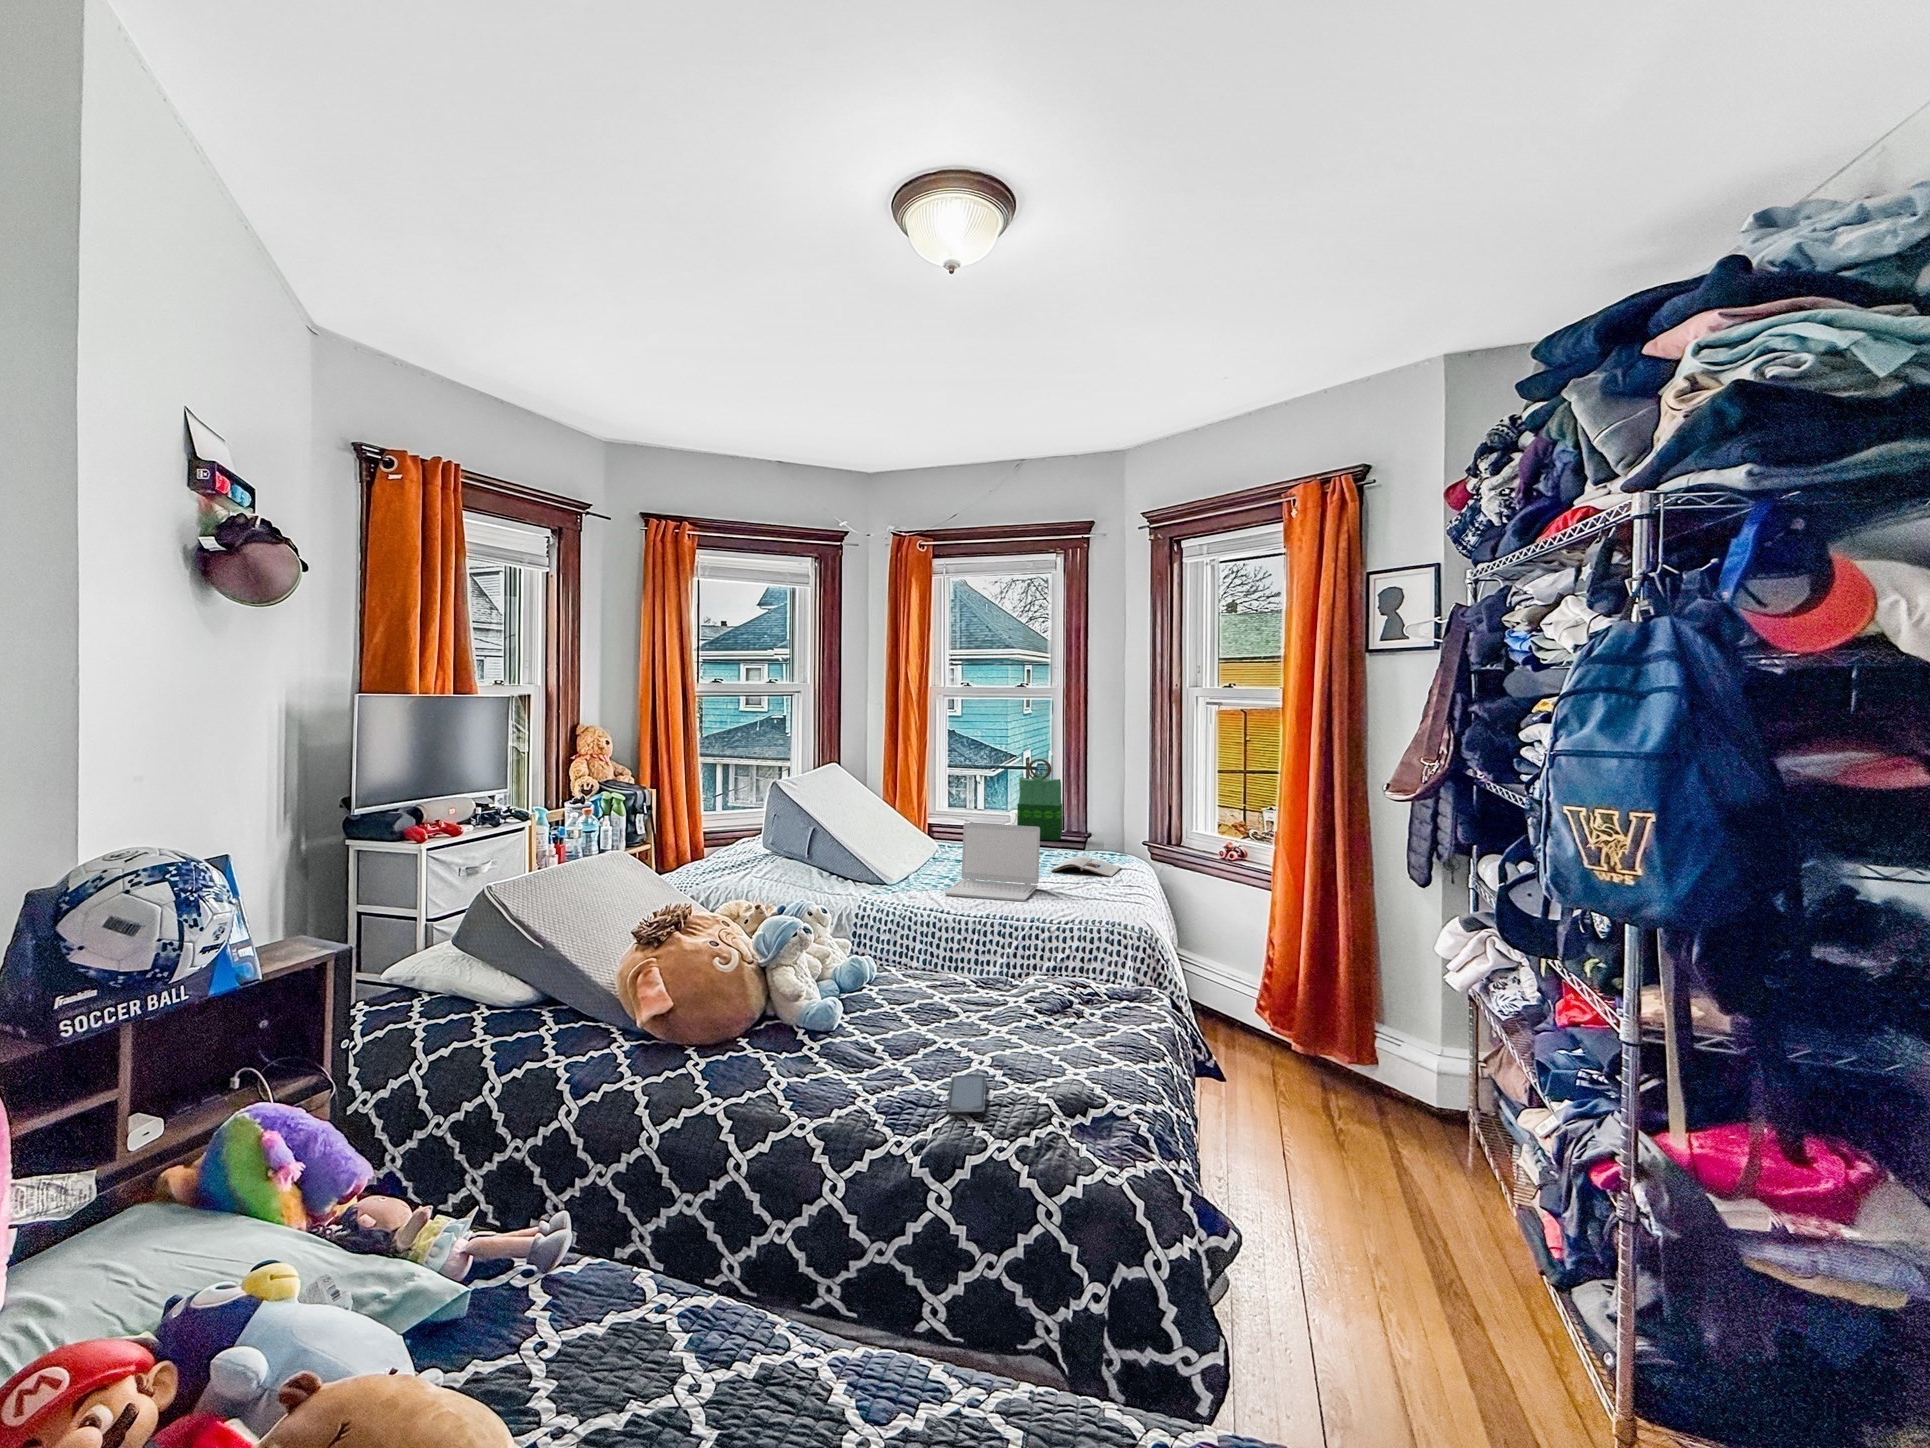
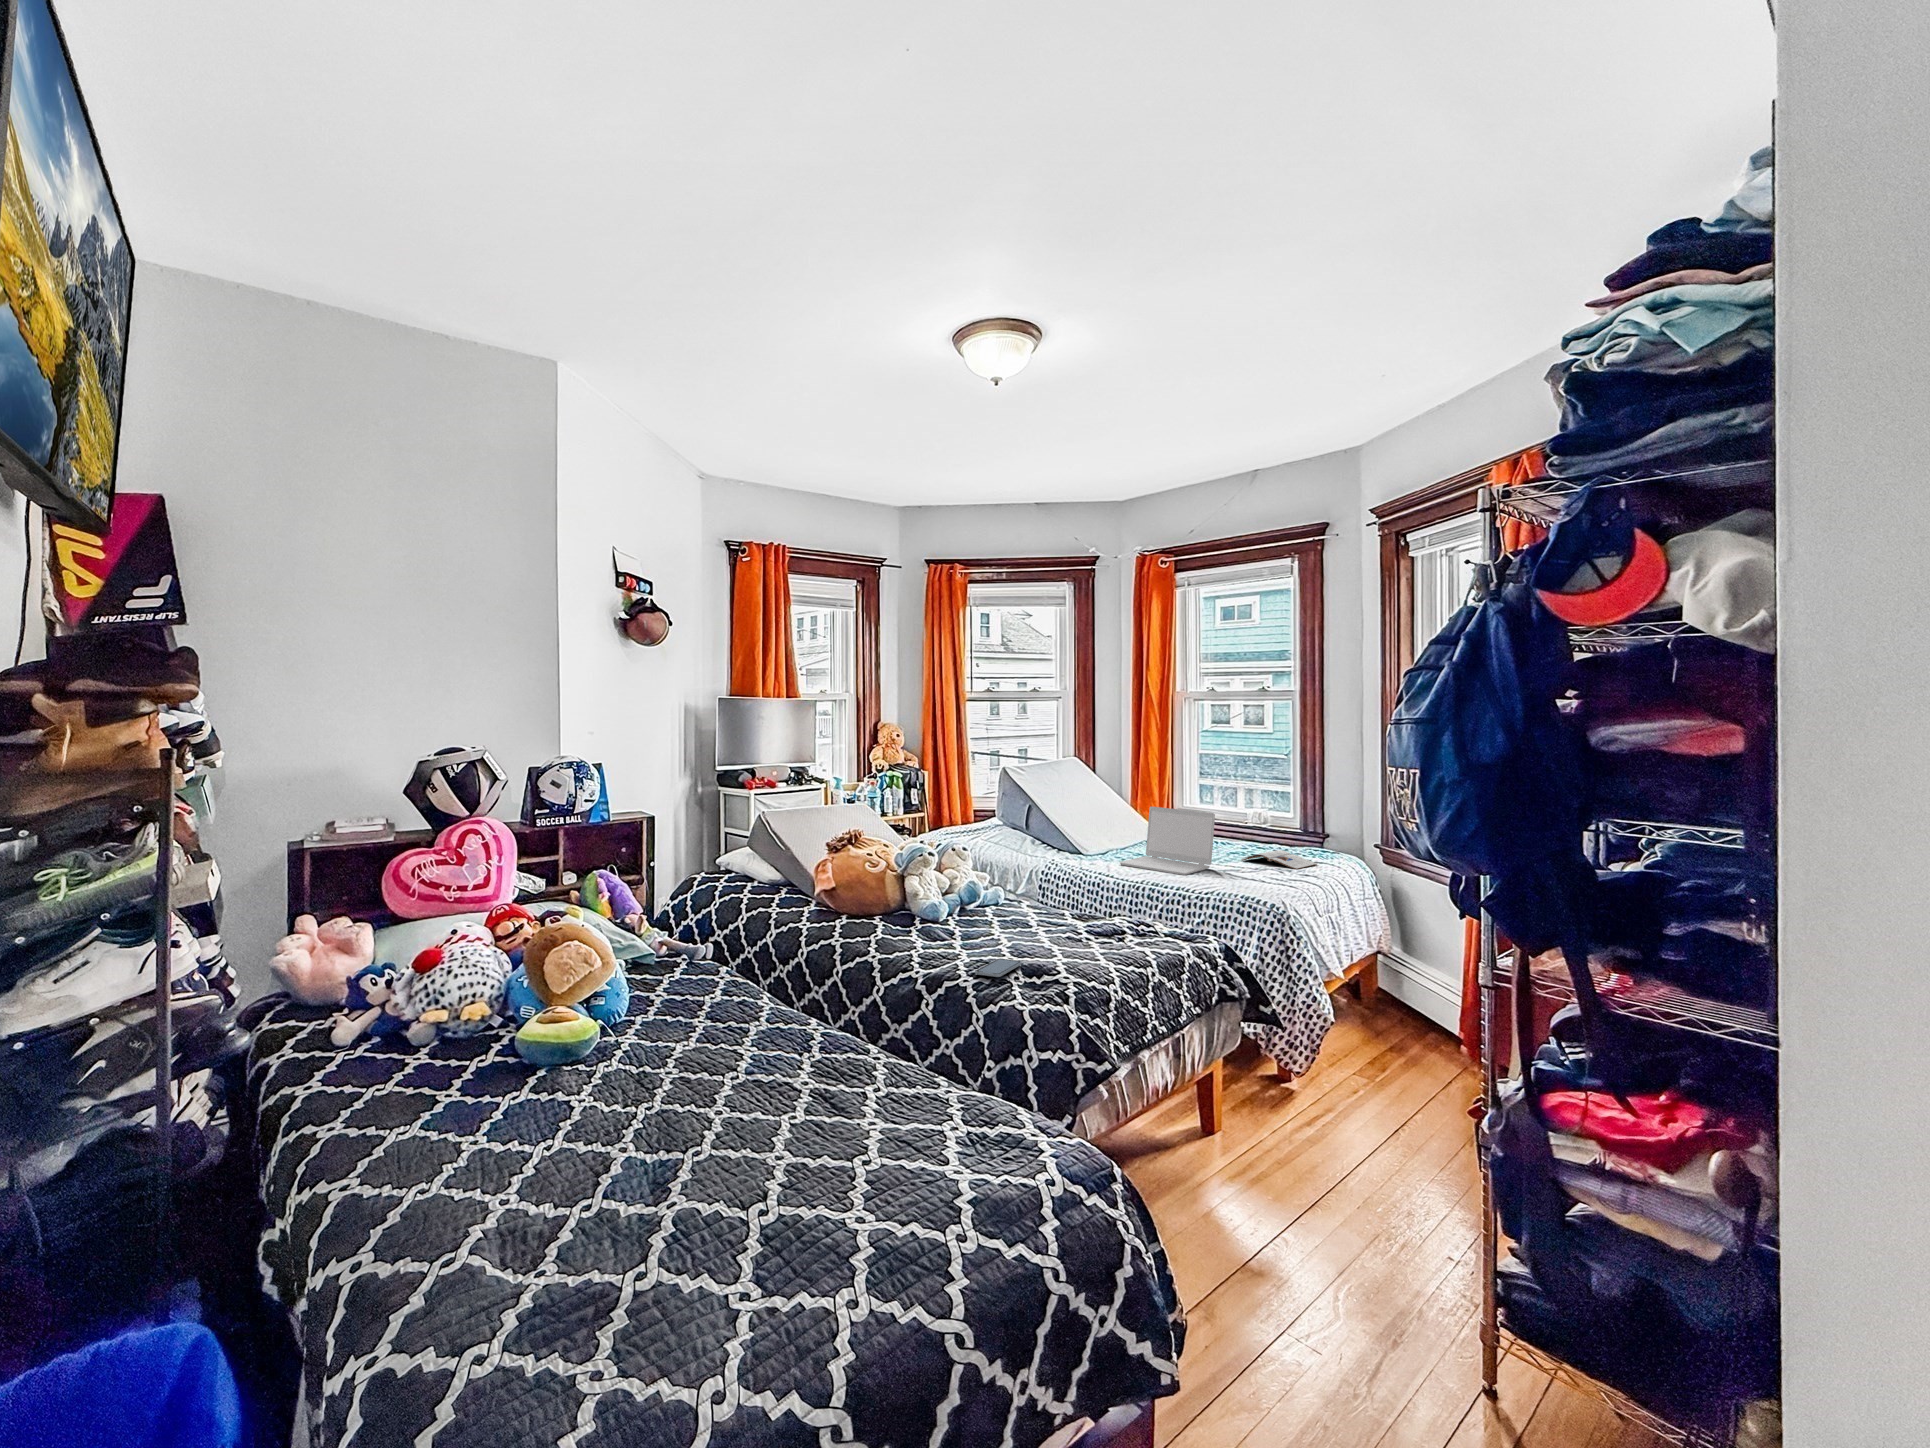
tote bag: present [1017,759,1062,841] -> none [1246,762,1292,842]

